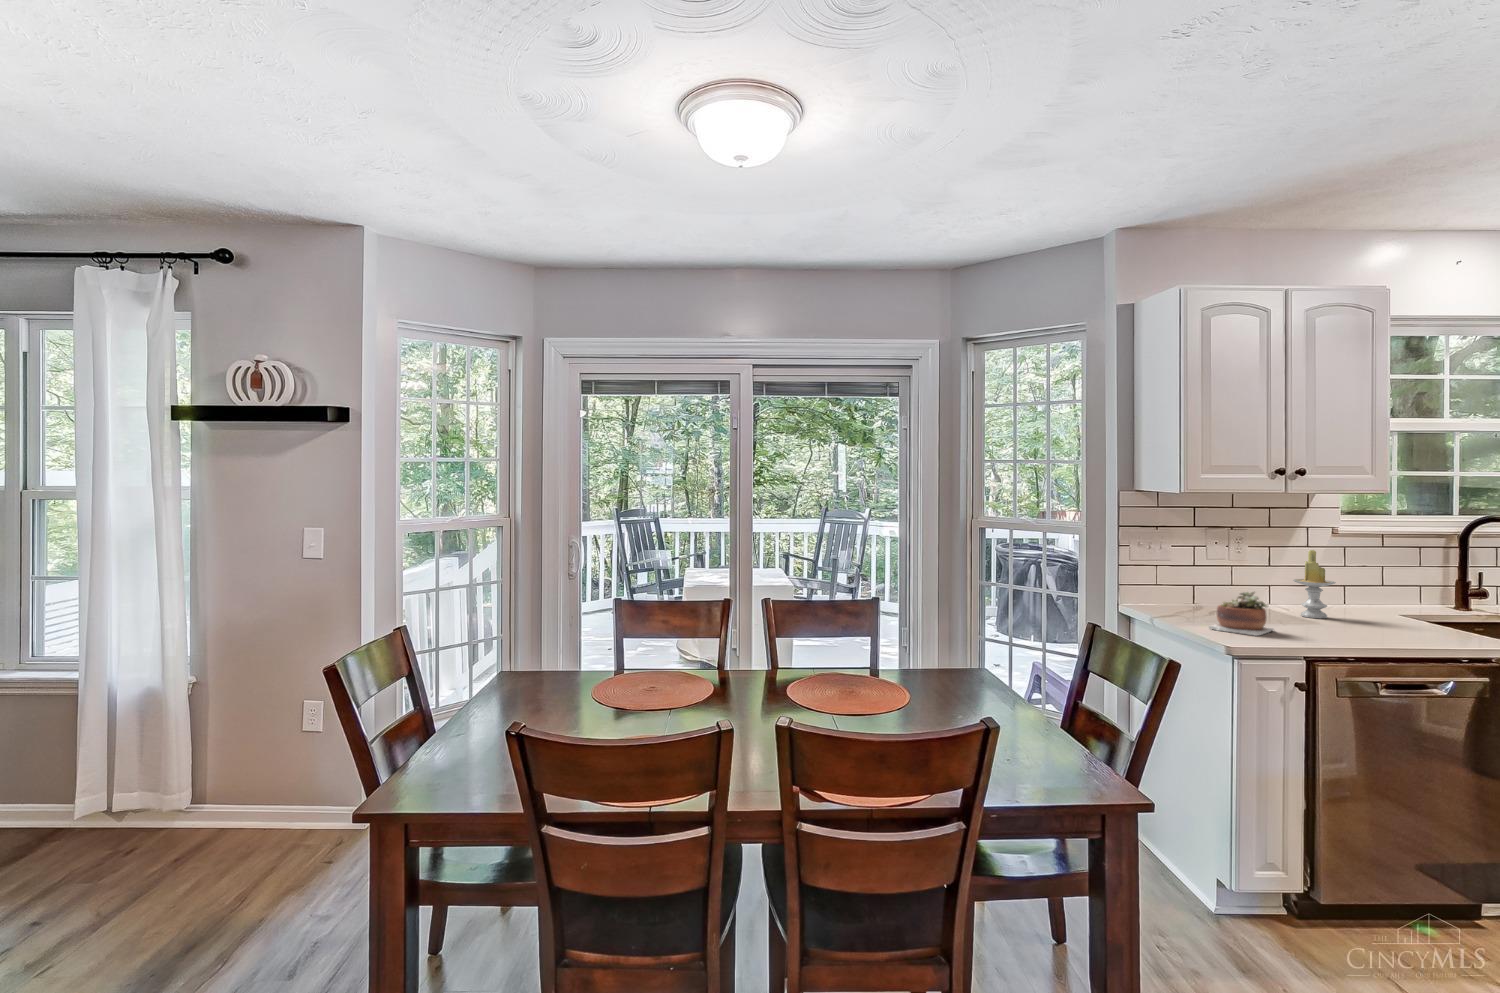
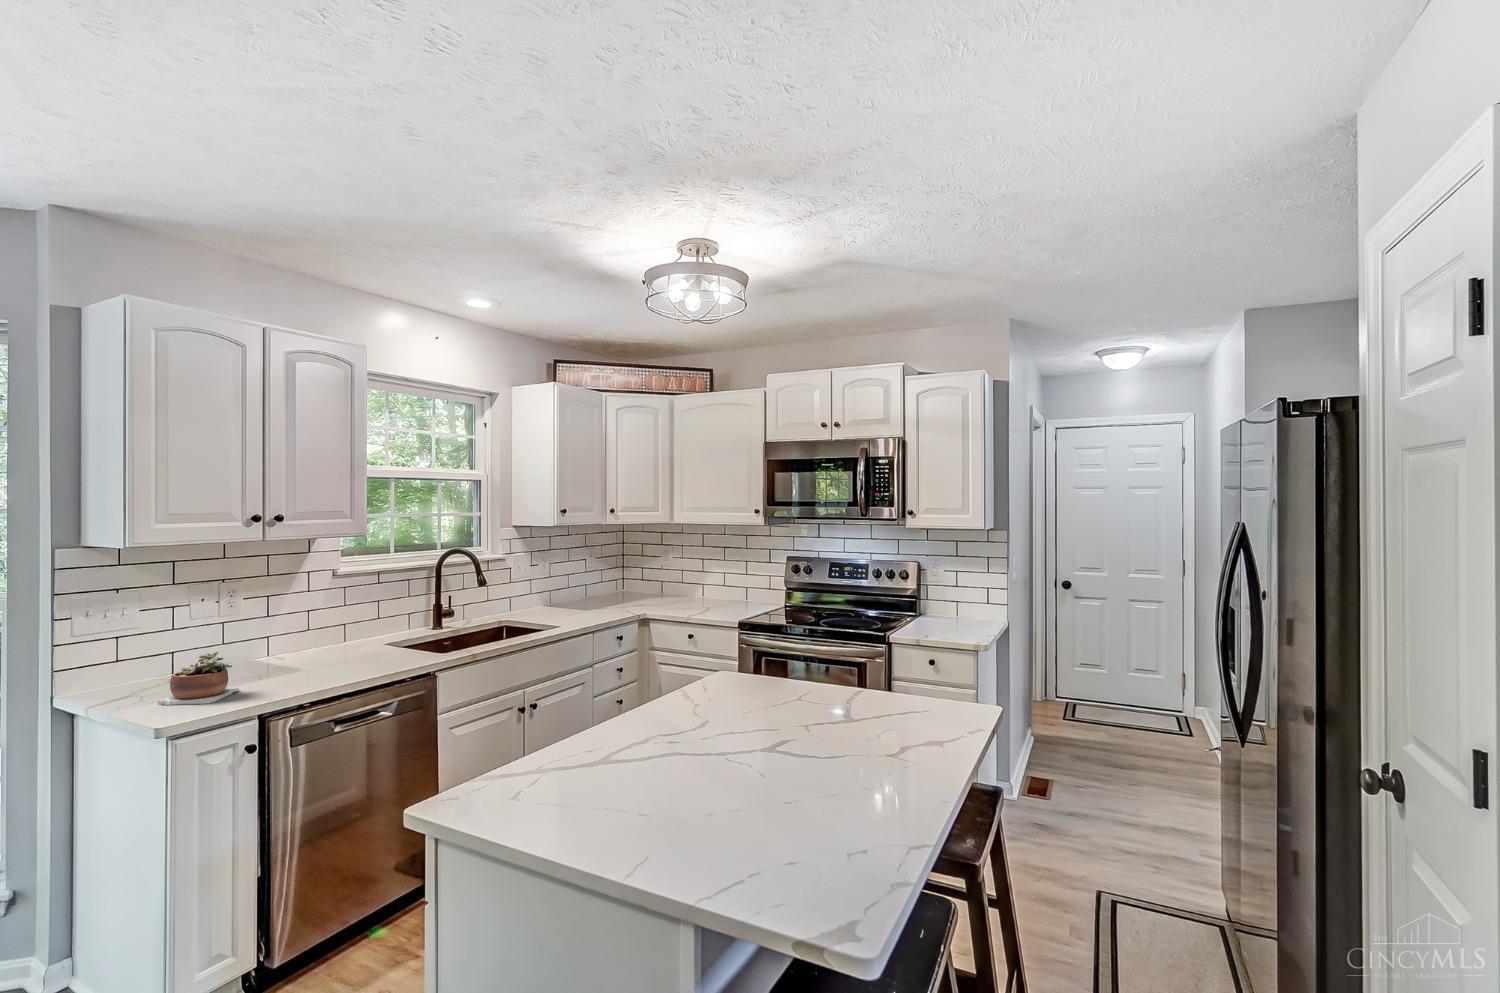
candle: present [1293,550,1336,618] -> none [284,594,324,663]

